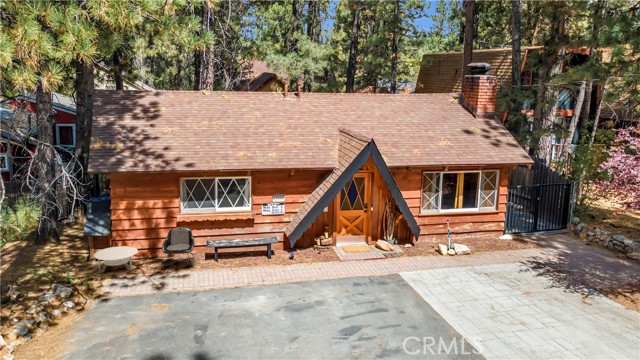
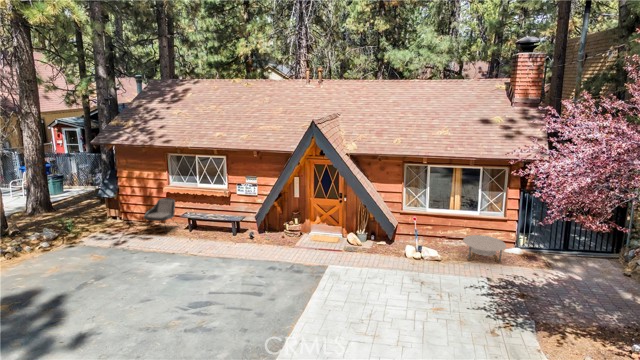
round table: present [94,246,138,273] -> present [463,235,506,263]

